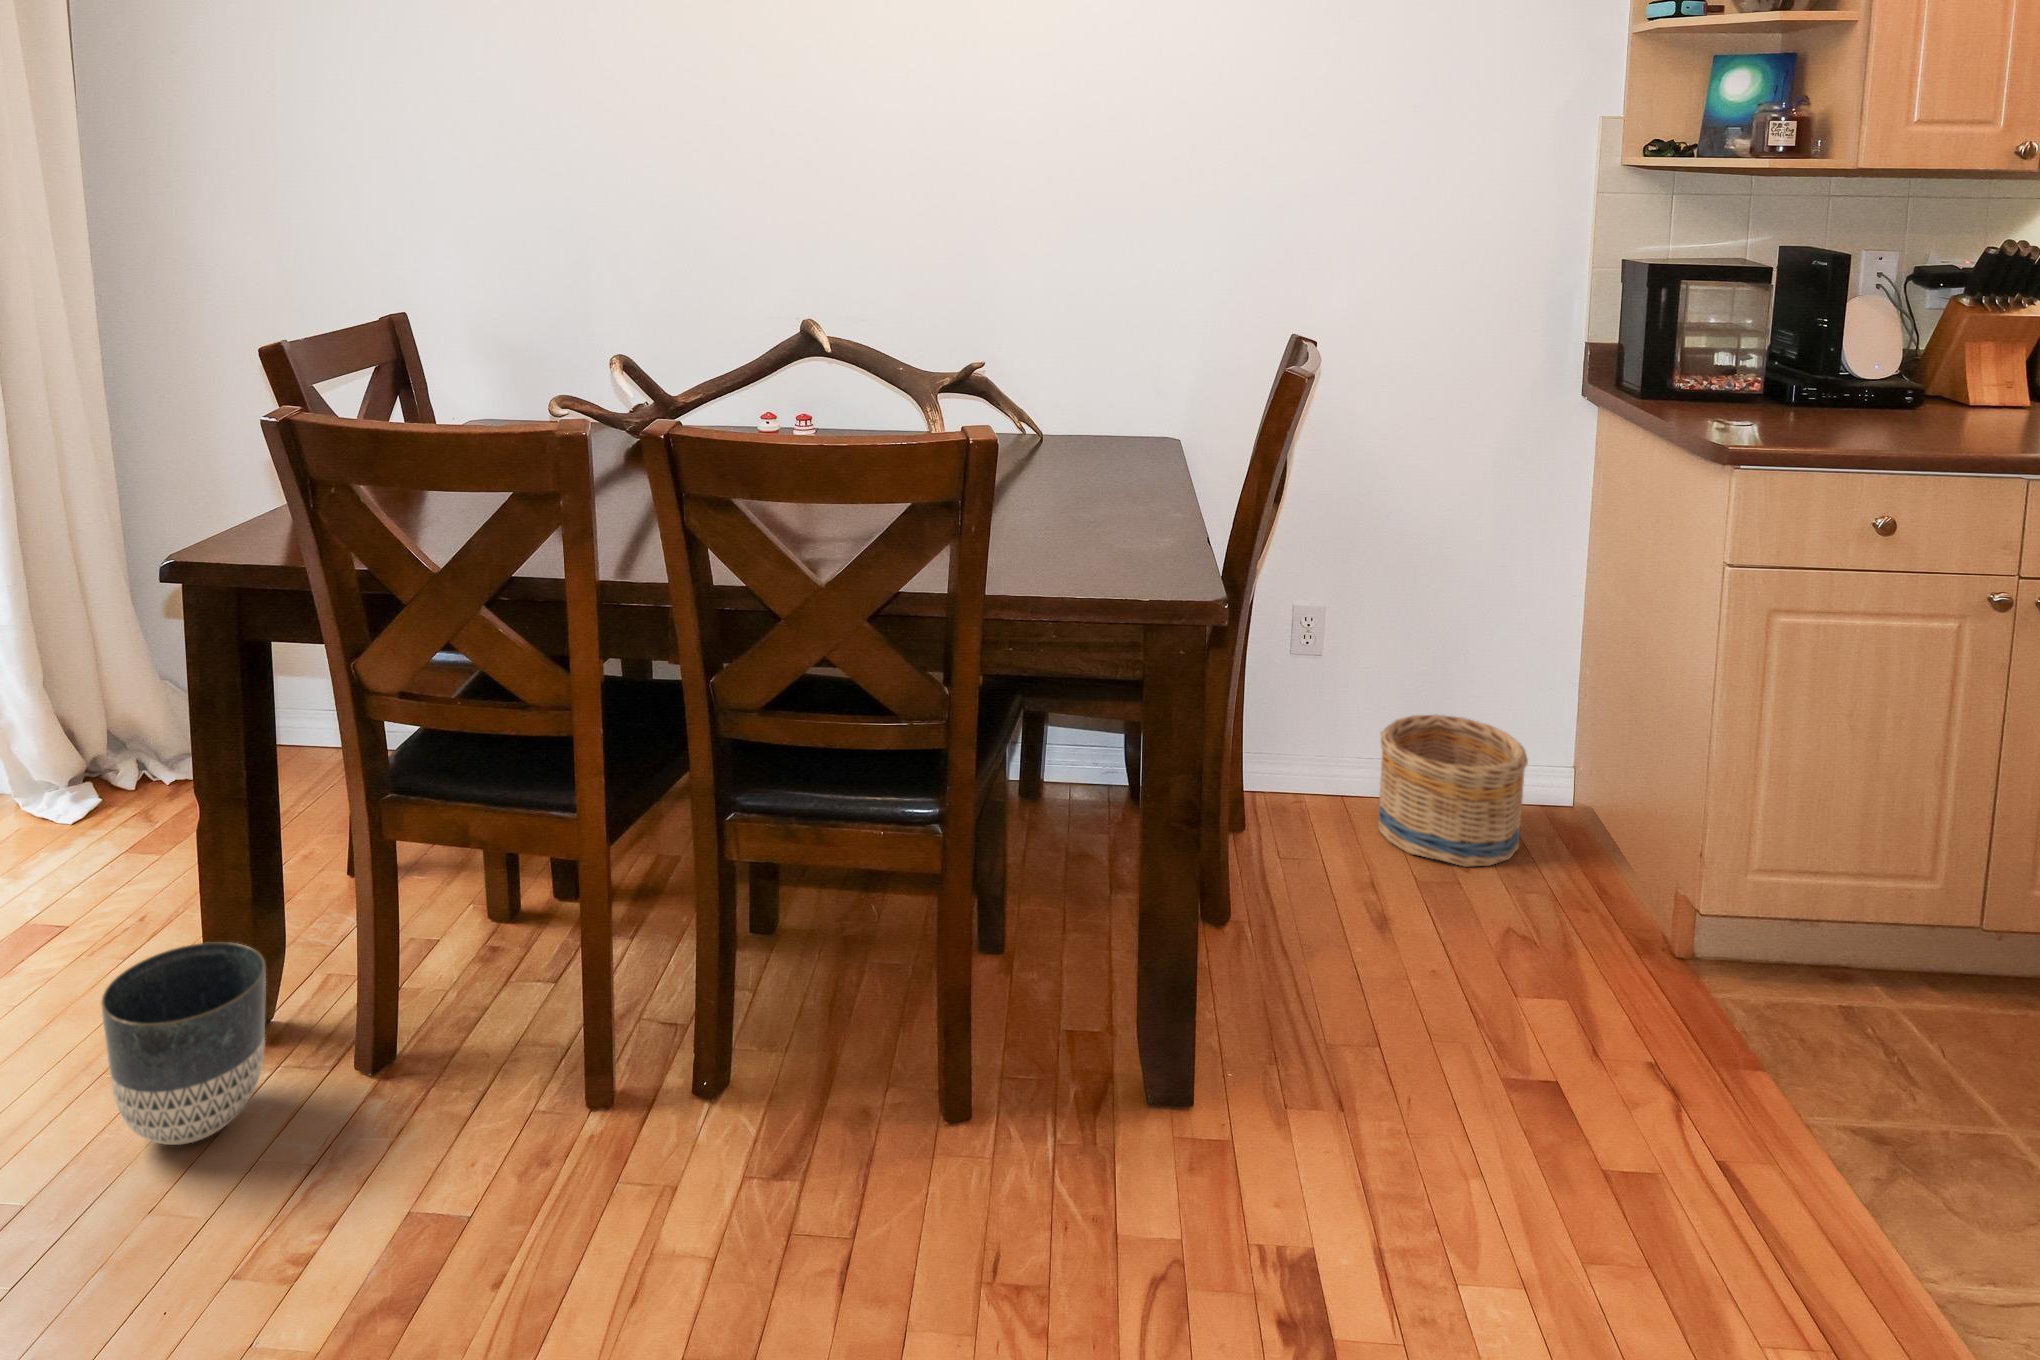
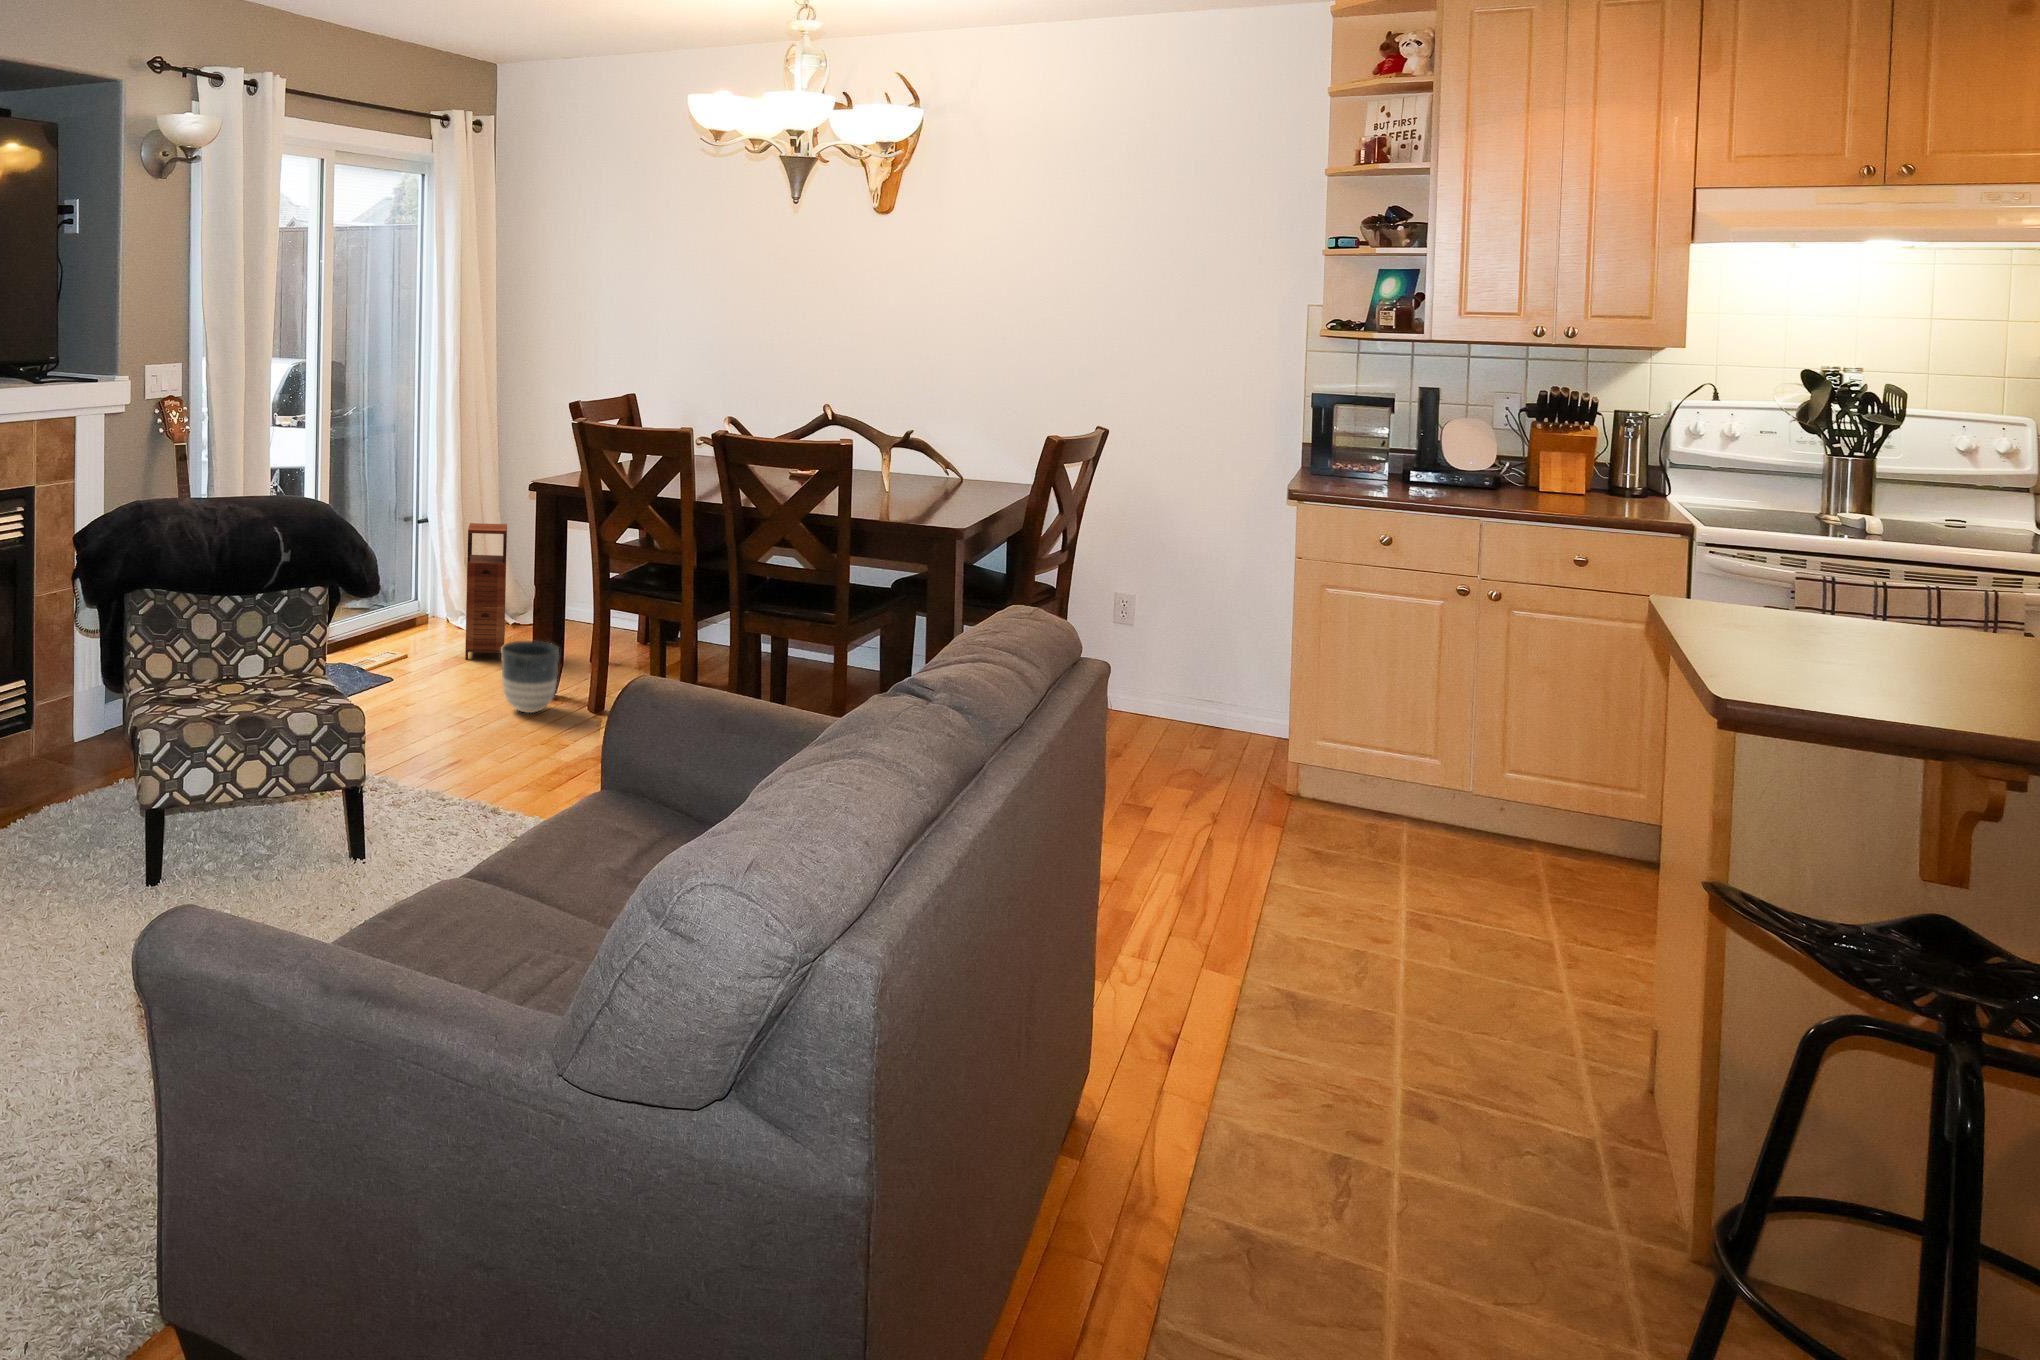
storage cabinet: none [21,617,145,940] -> present [465,523,507,660]
basket: present [1378,715,1528,867] -> none [1157,666,1251,749]

